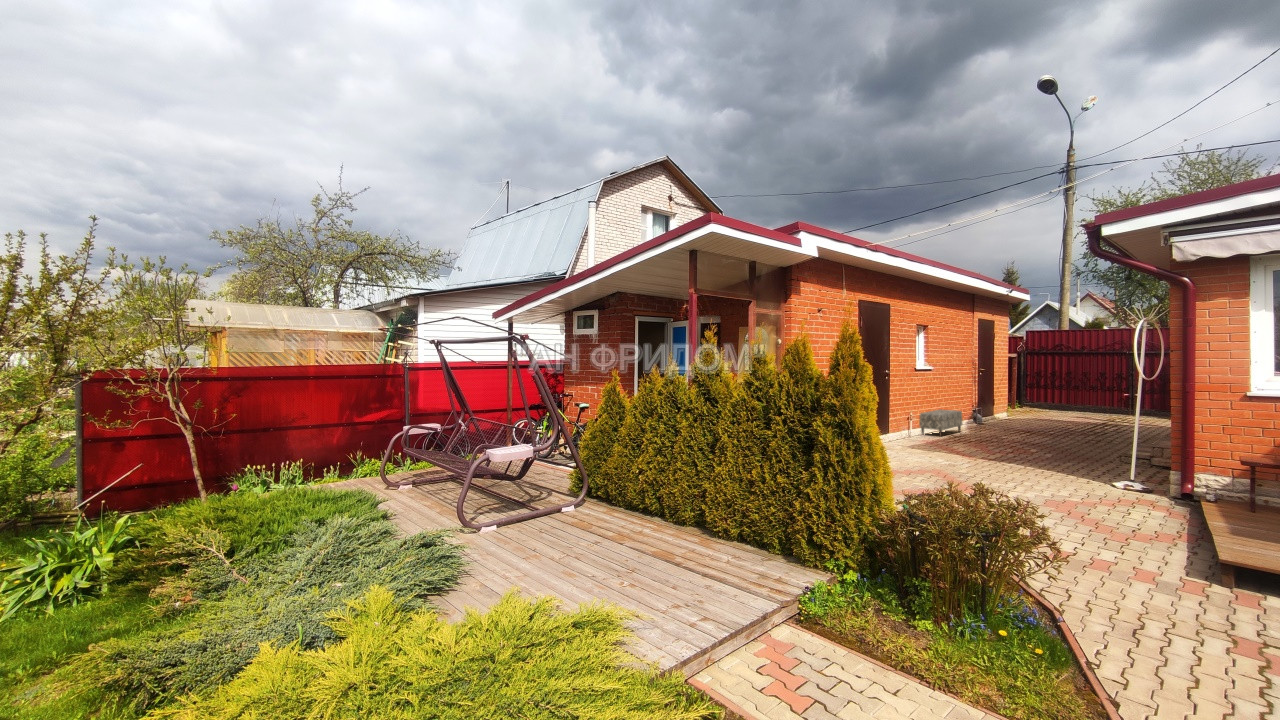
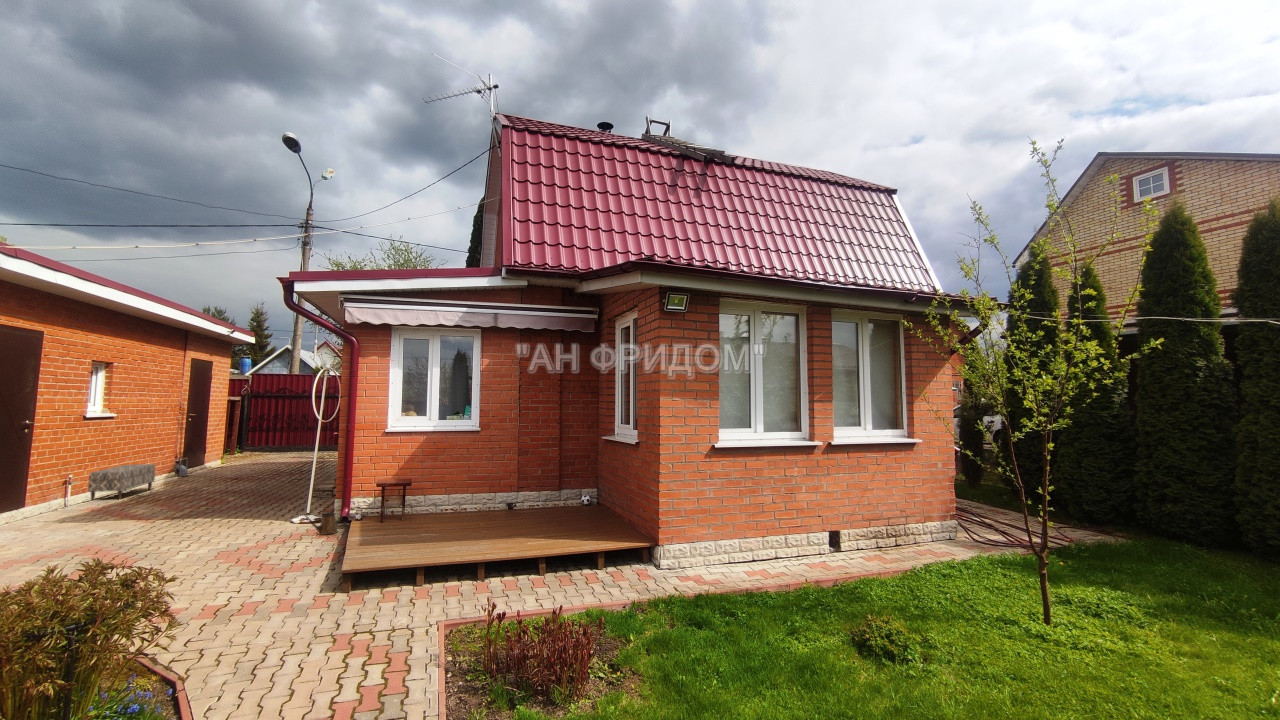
watering can: none [1129,479,1182,508] -> present [304,512,342,535]

